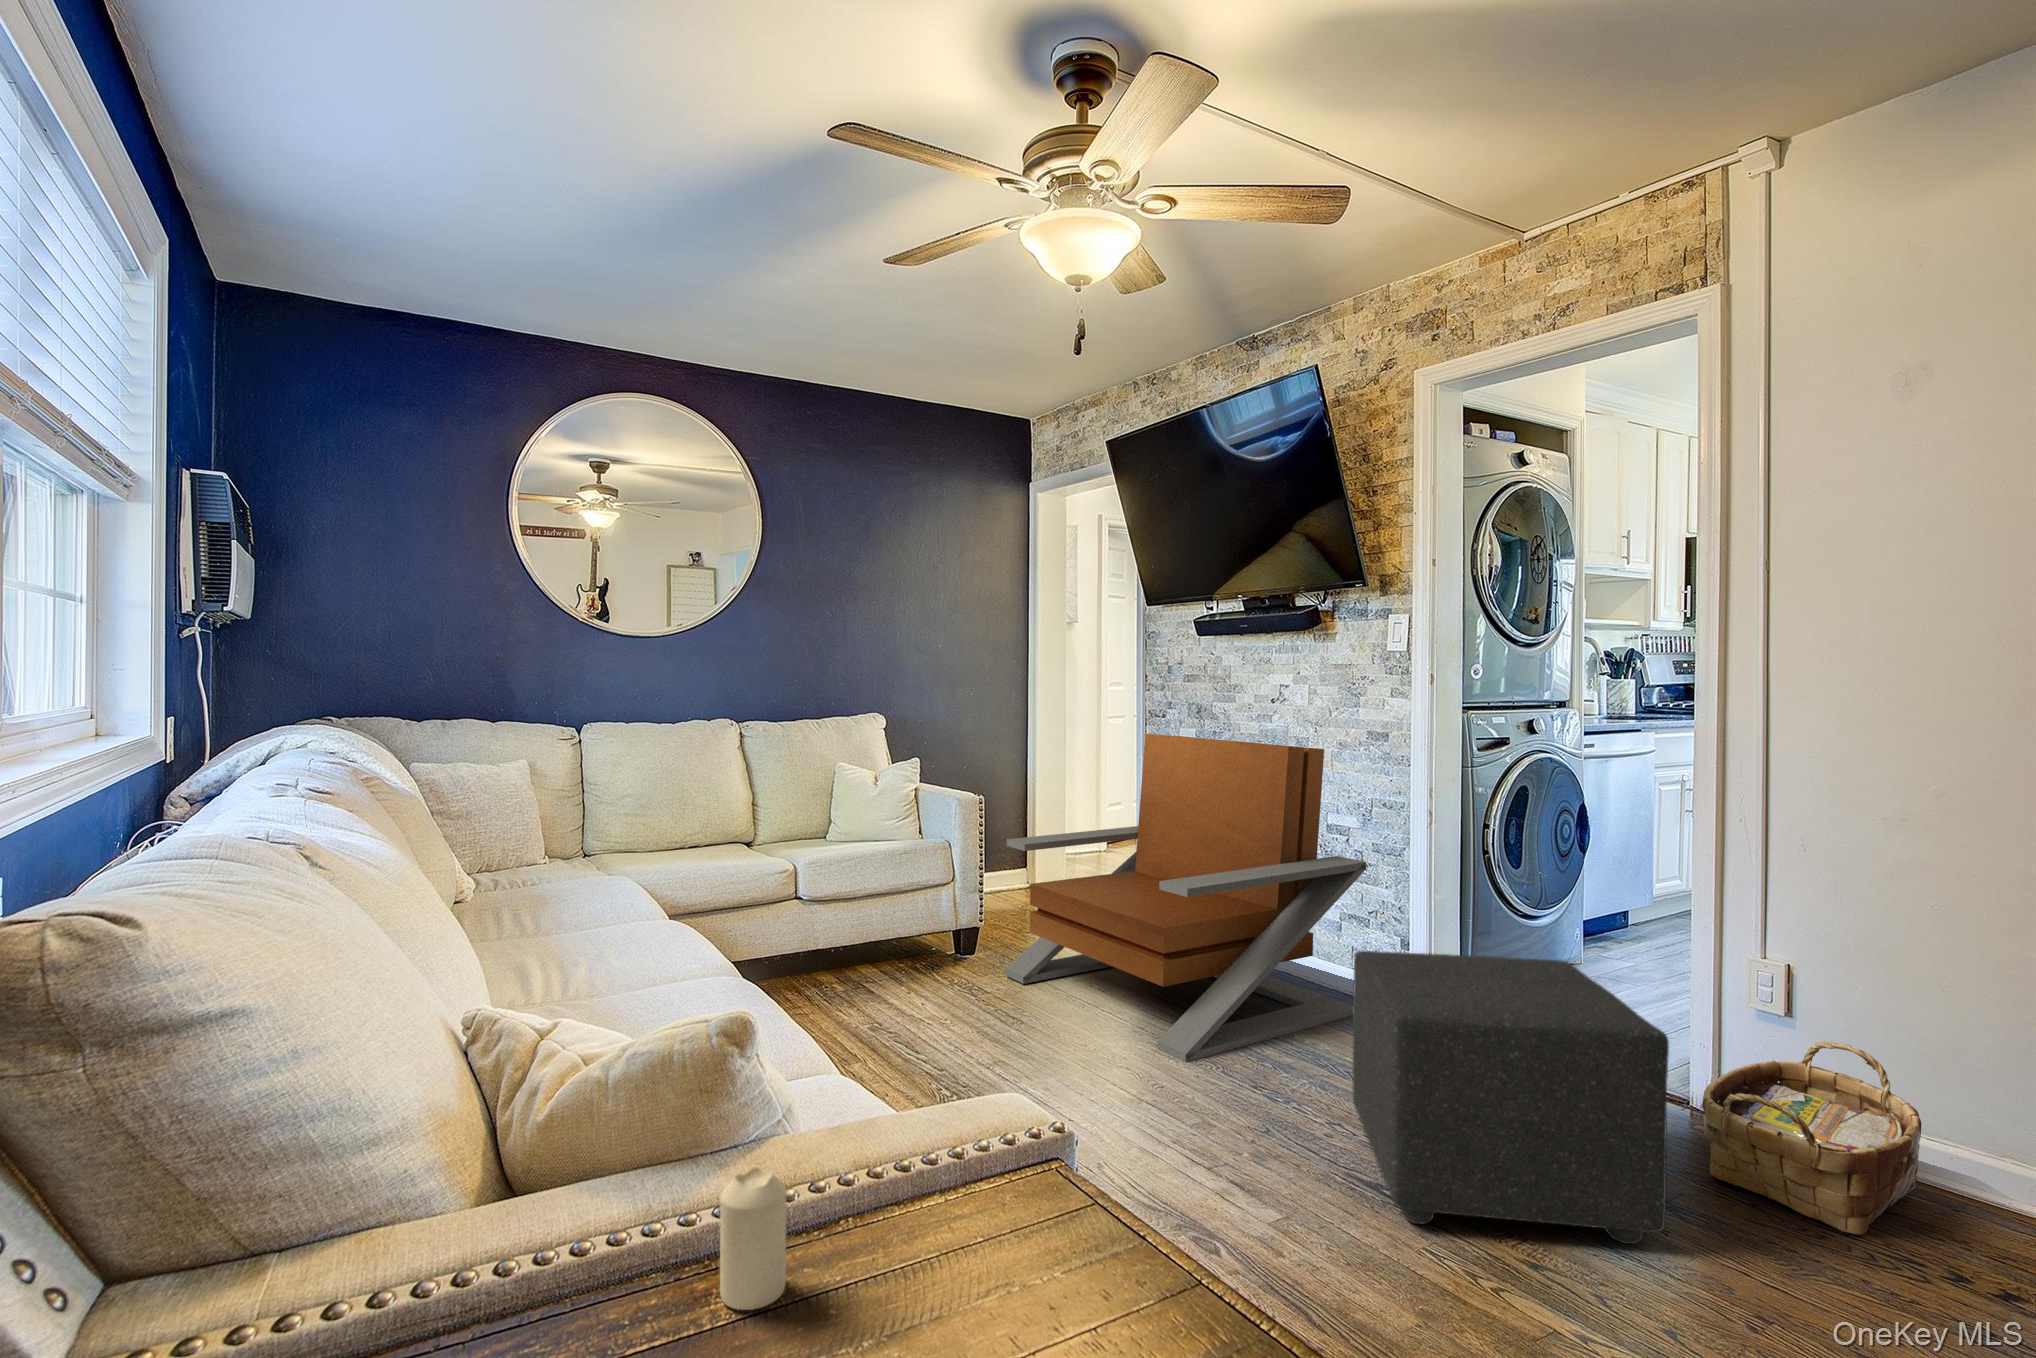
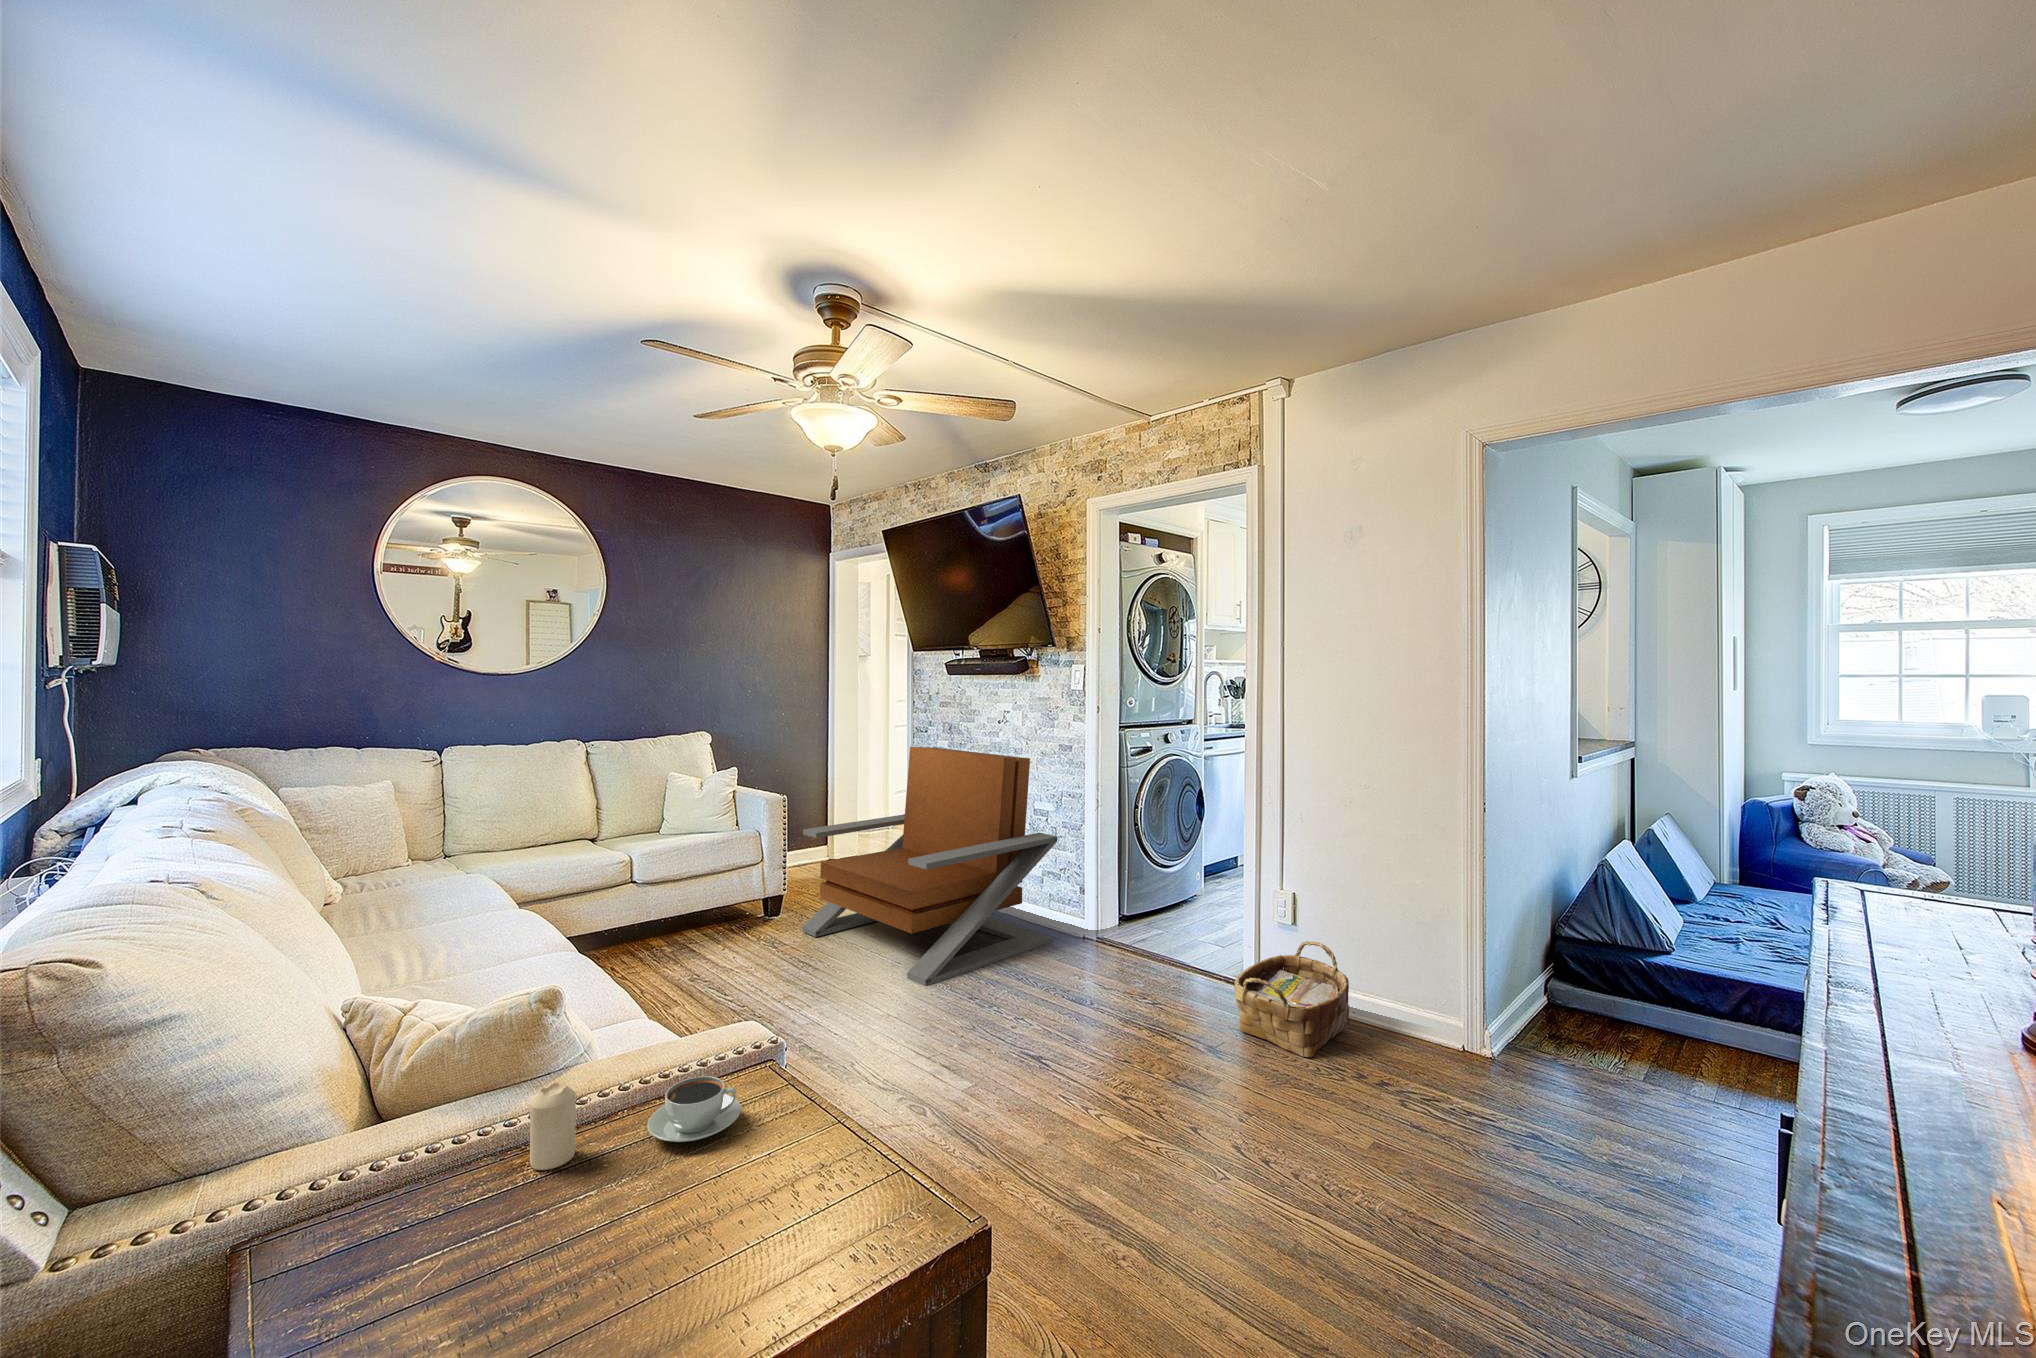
ottoman: present [1353,951,1669,1244] -> none [1030,901,1201,1080]
coffee cup: none [893,1179,1037,1290] -> present [647,1076,741,1142]

